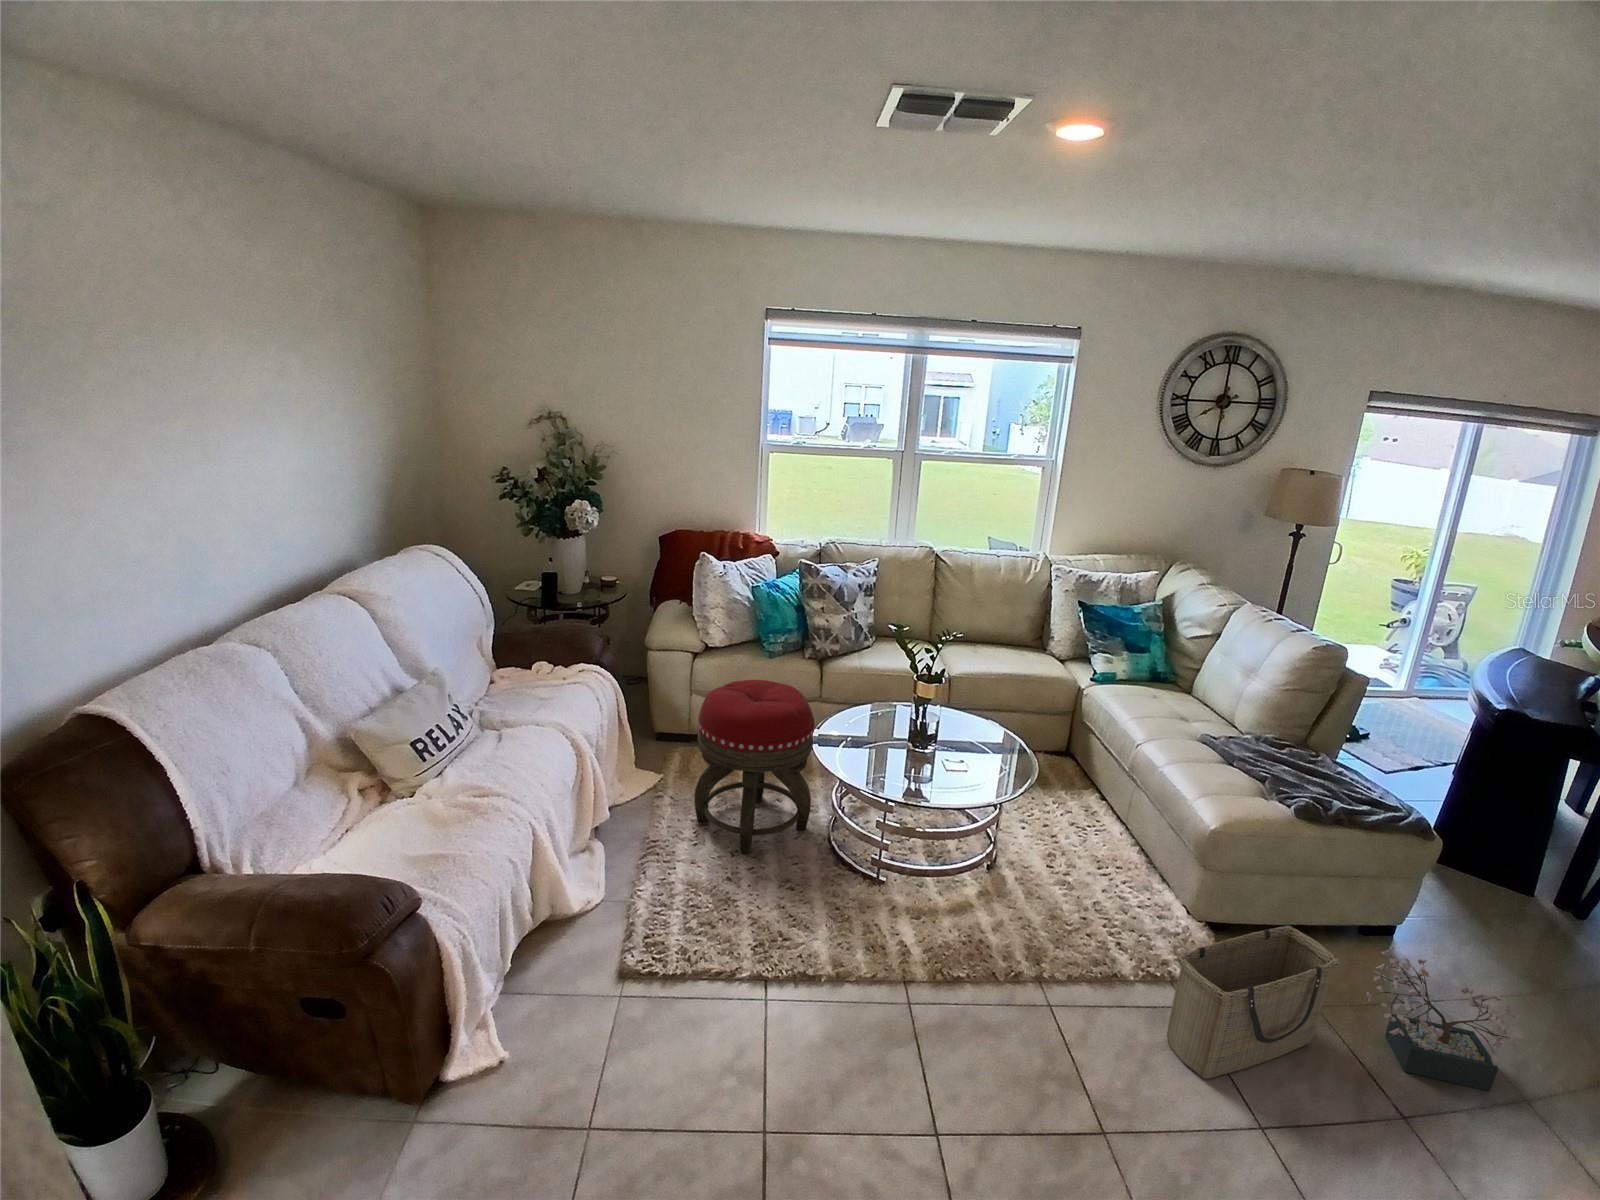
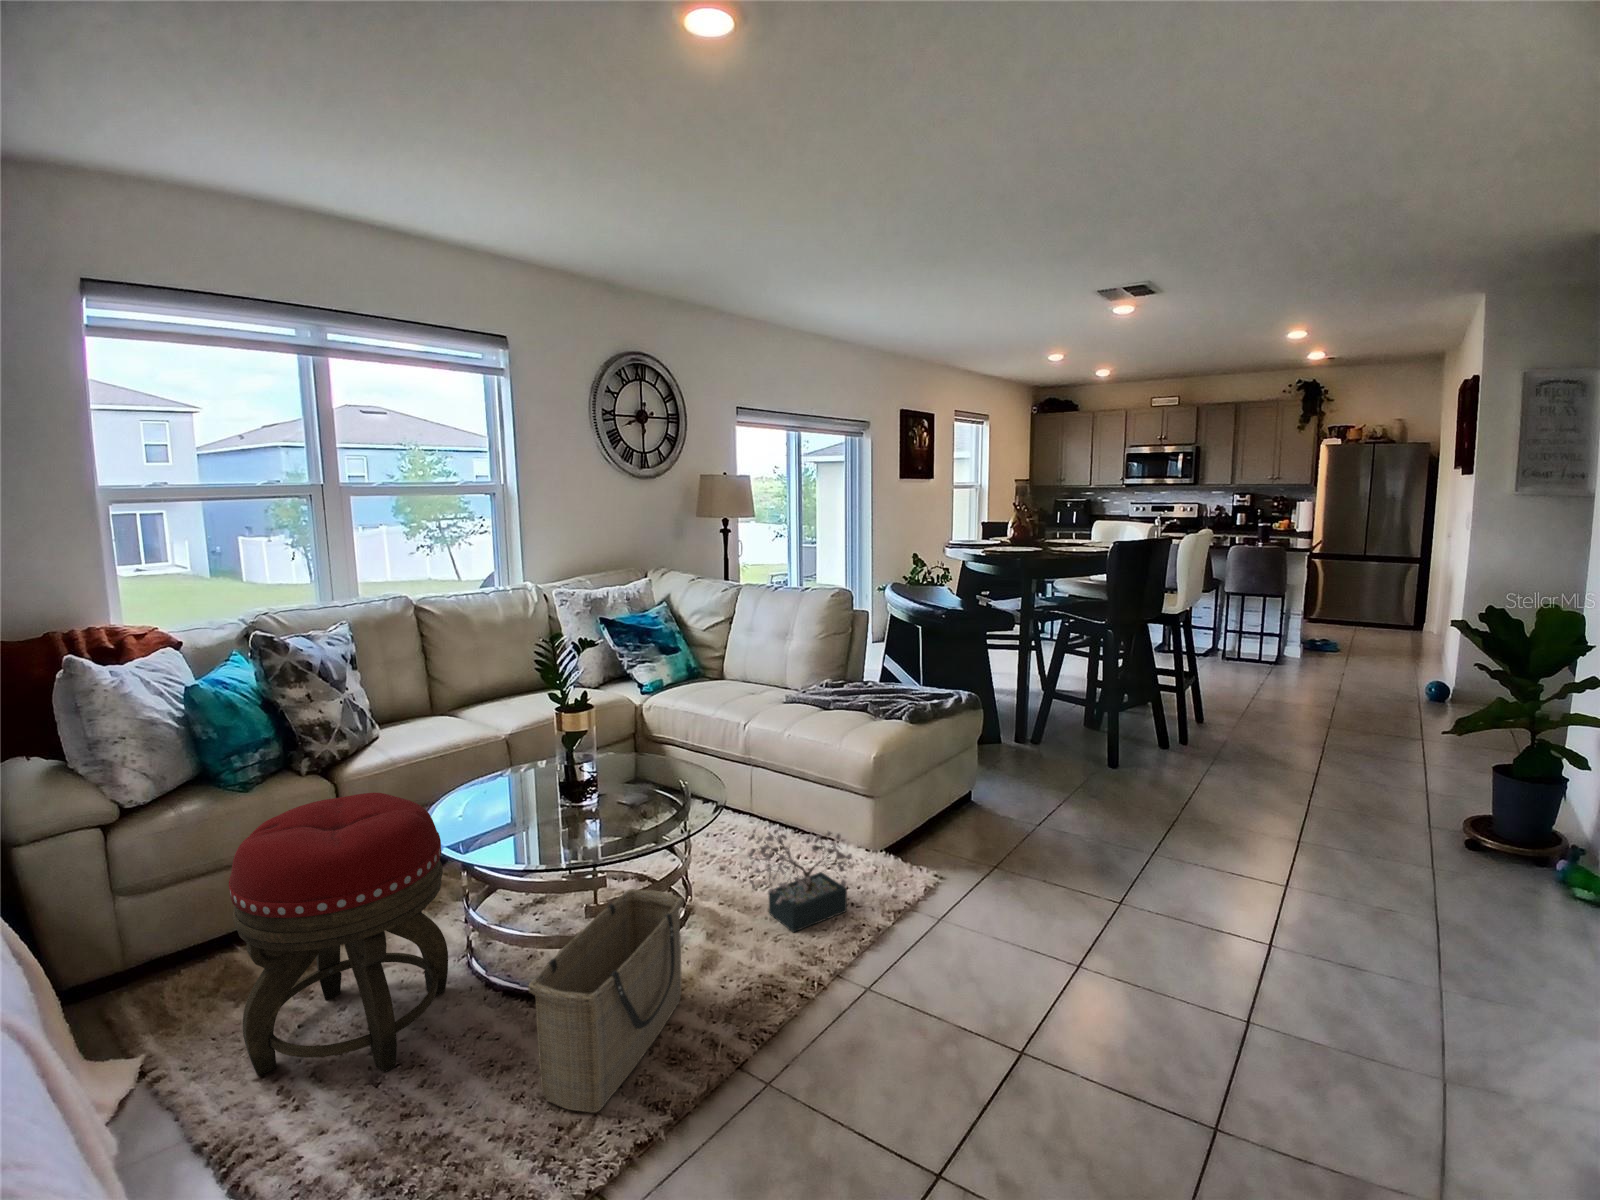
basket: present [1167,926,1340,1079] -> present [528,889,684,1113]
decorative plant: present [1366,946,1523,1091] -> present [748,830,852,932]

